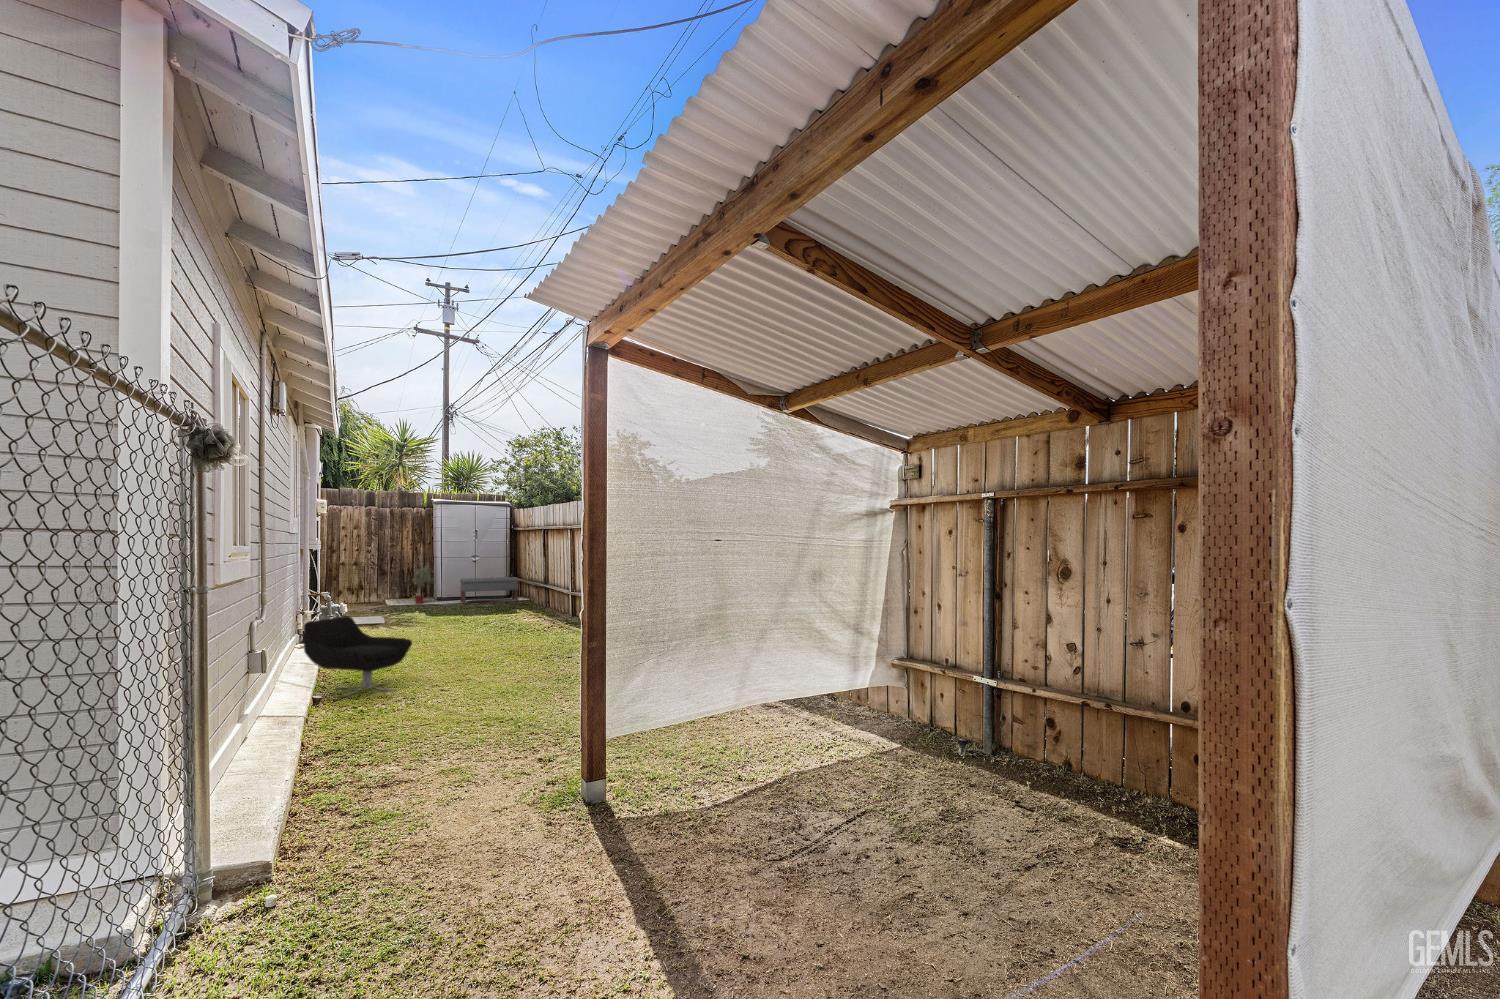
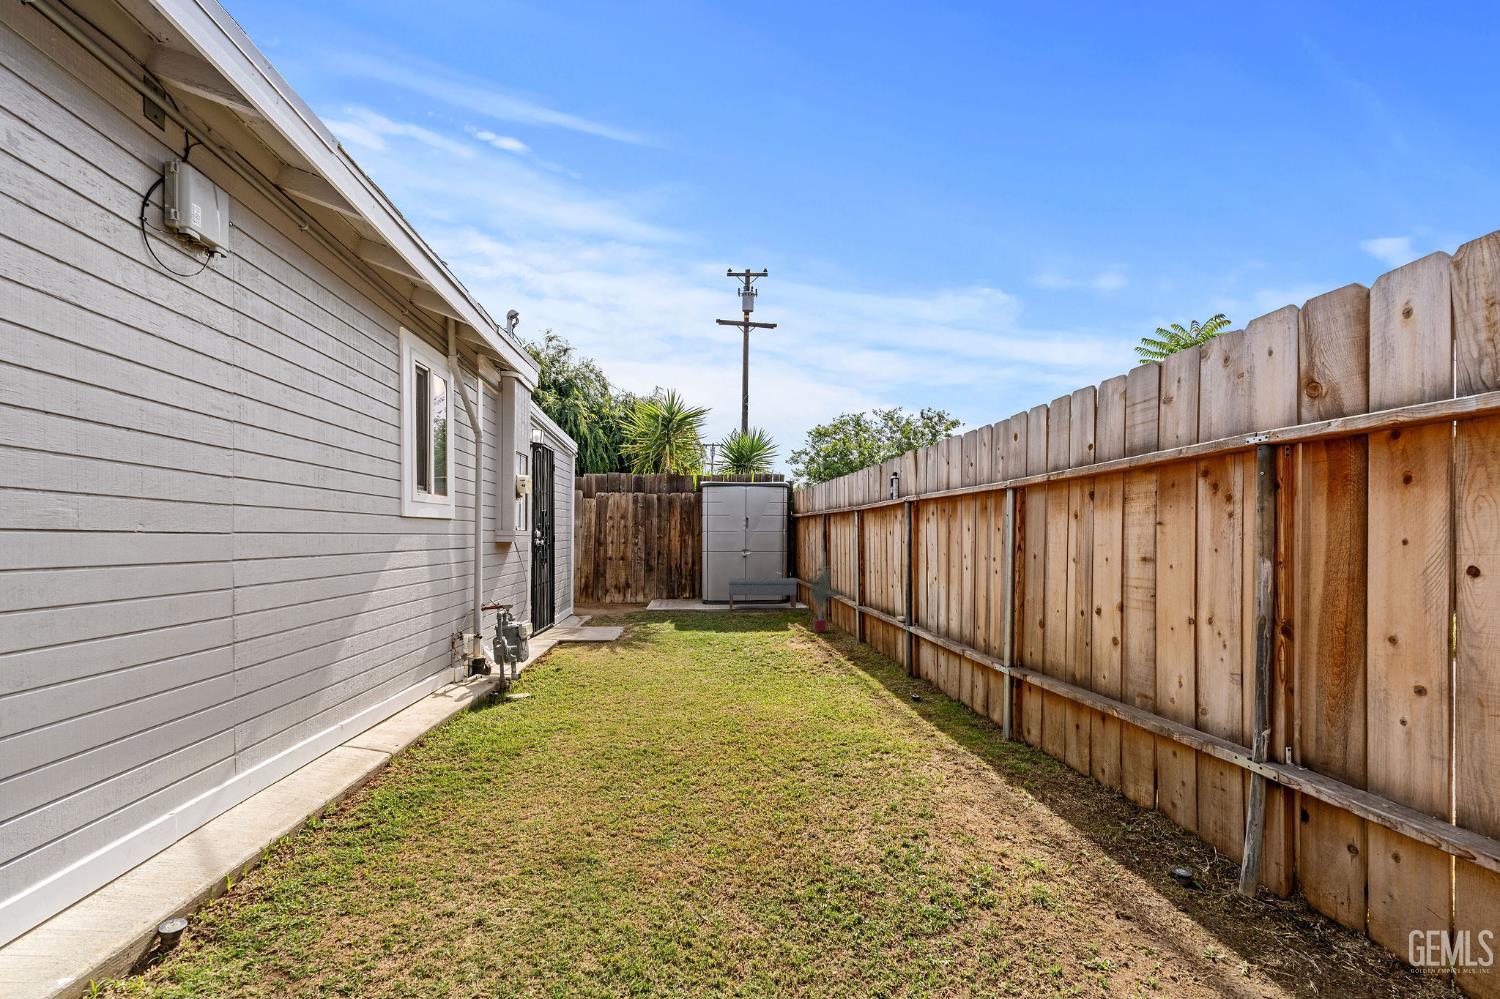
potted tree: present [412,562,436,603] -> present [810,565,843,633]
lounge chair: present [304,616,412,697] -> none [223,660,461,871]

